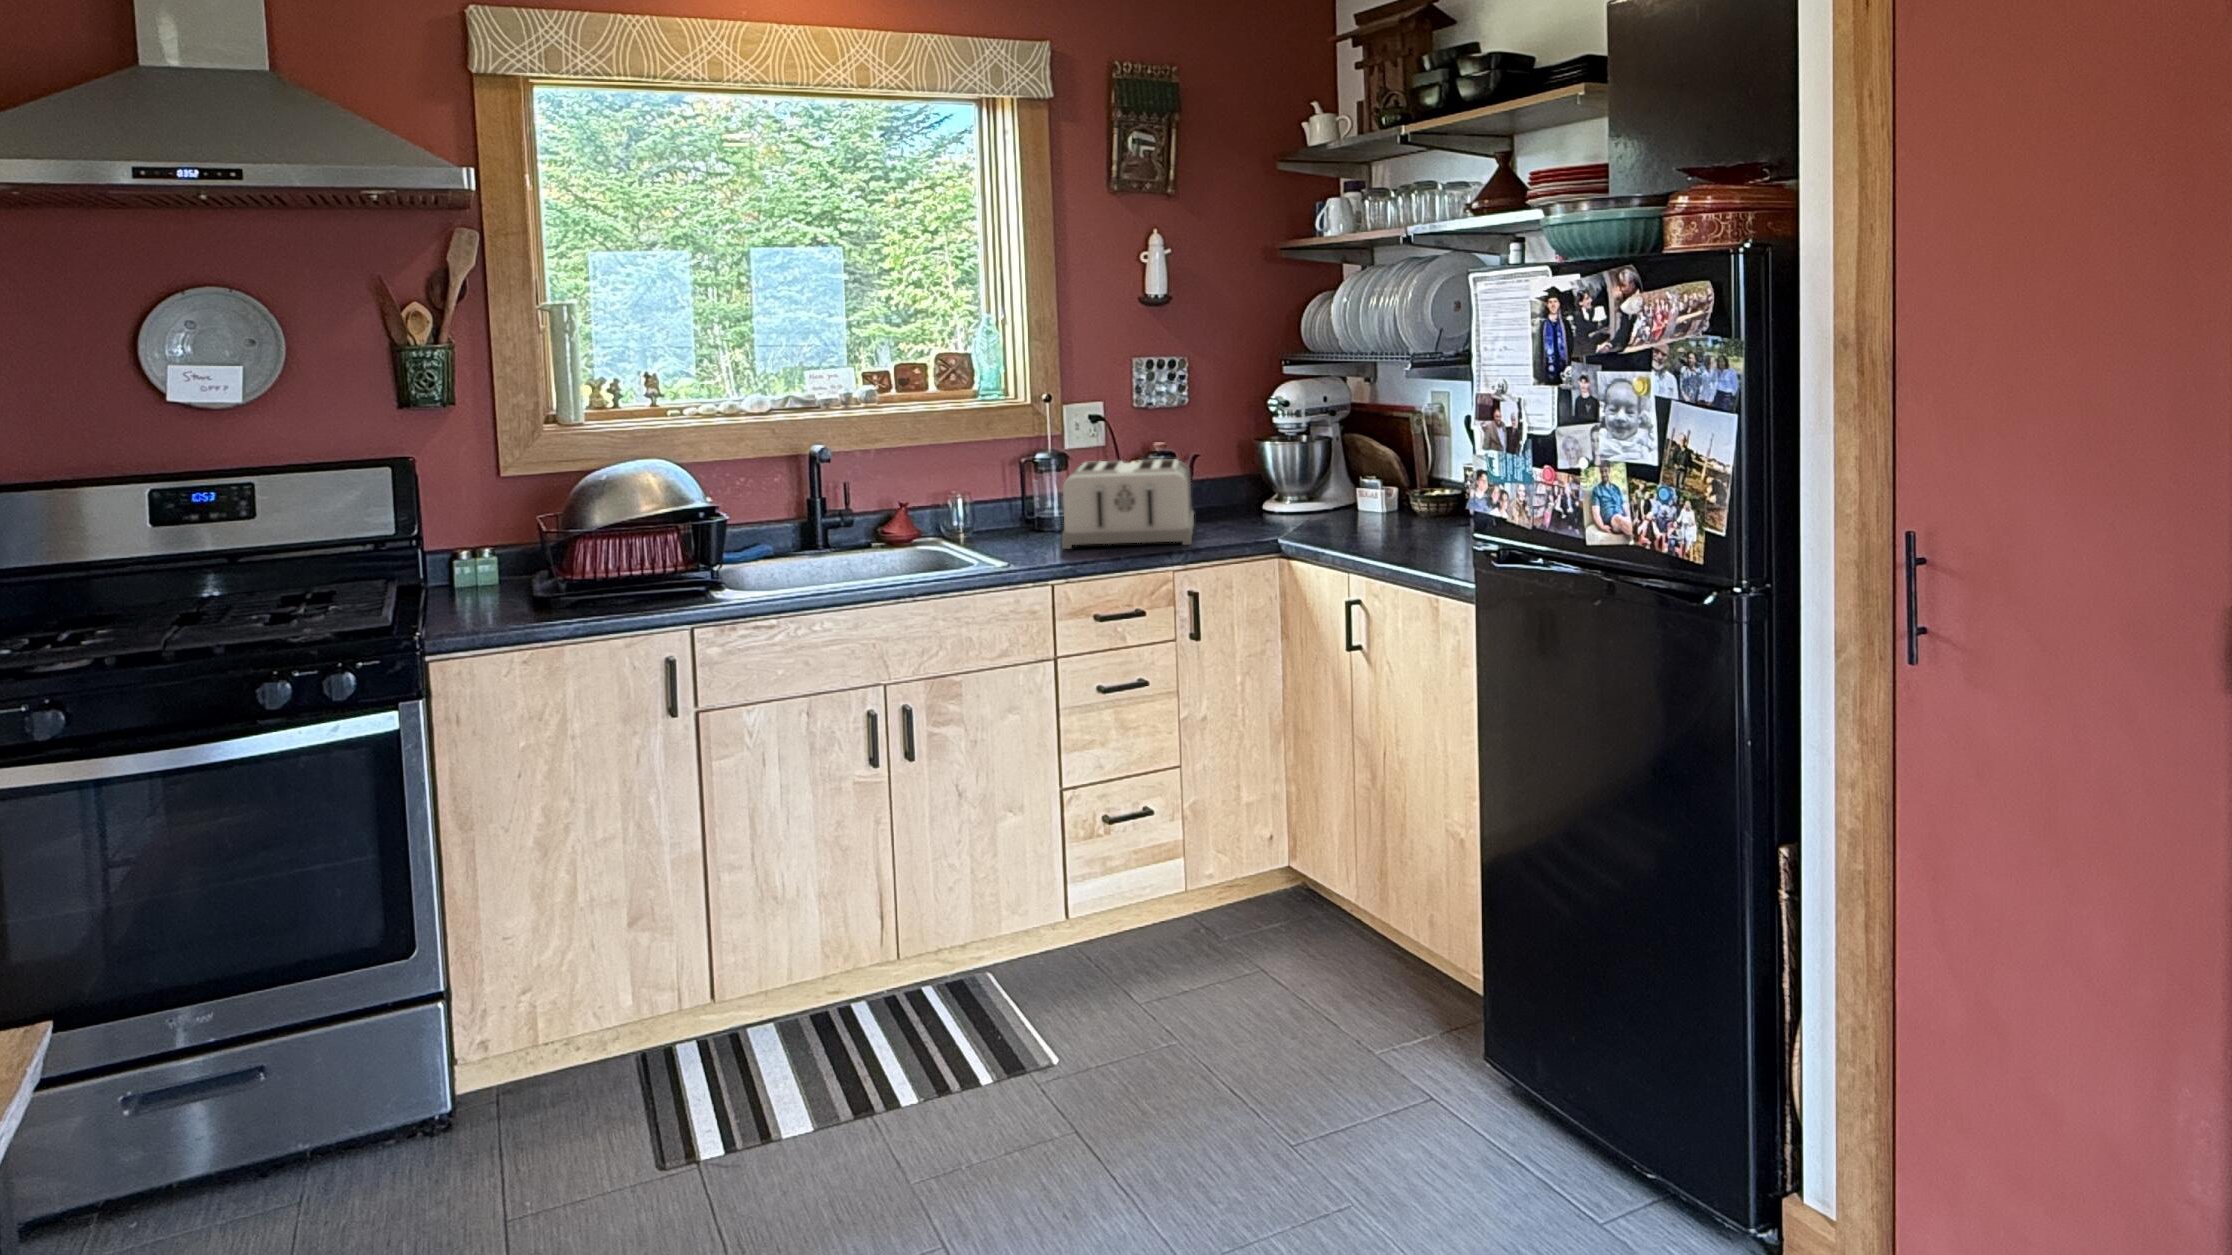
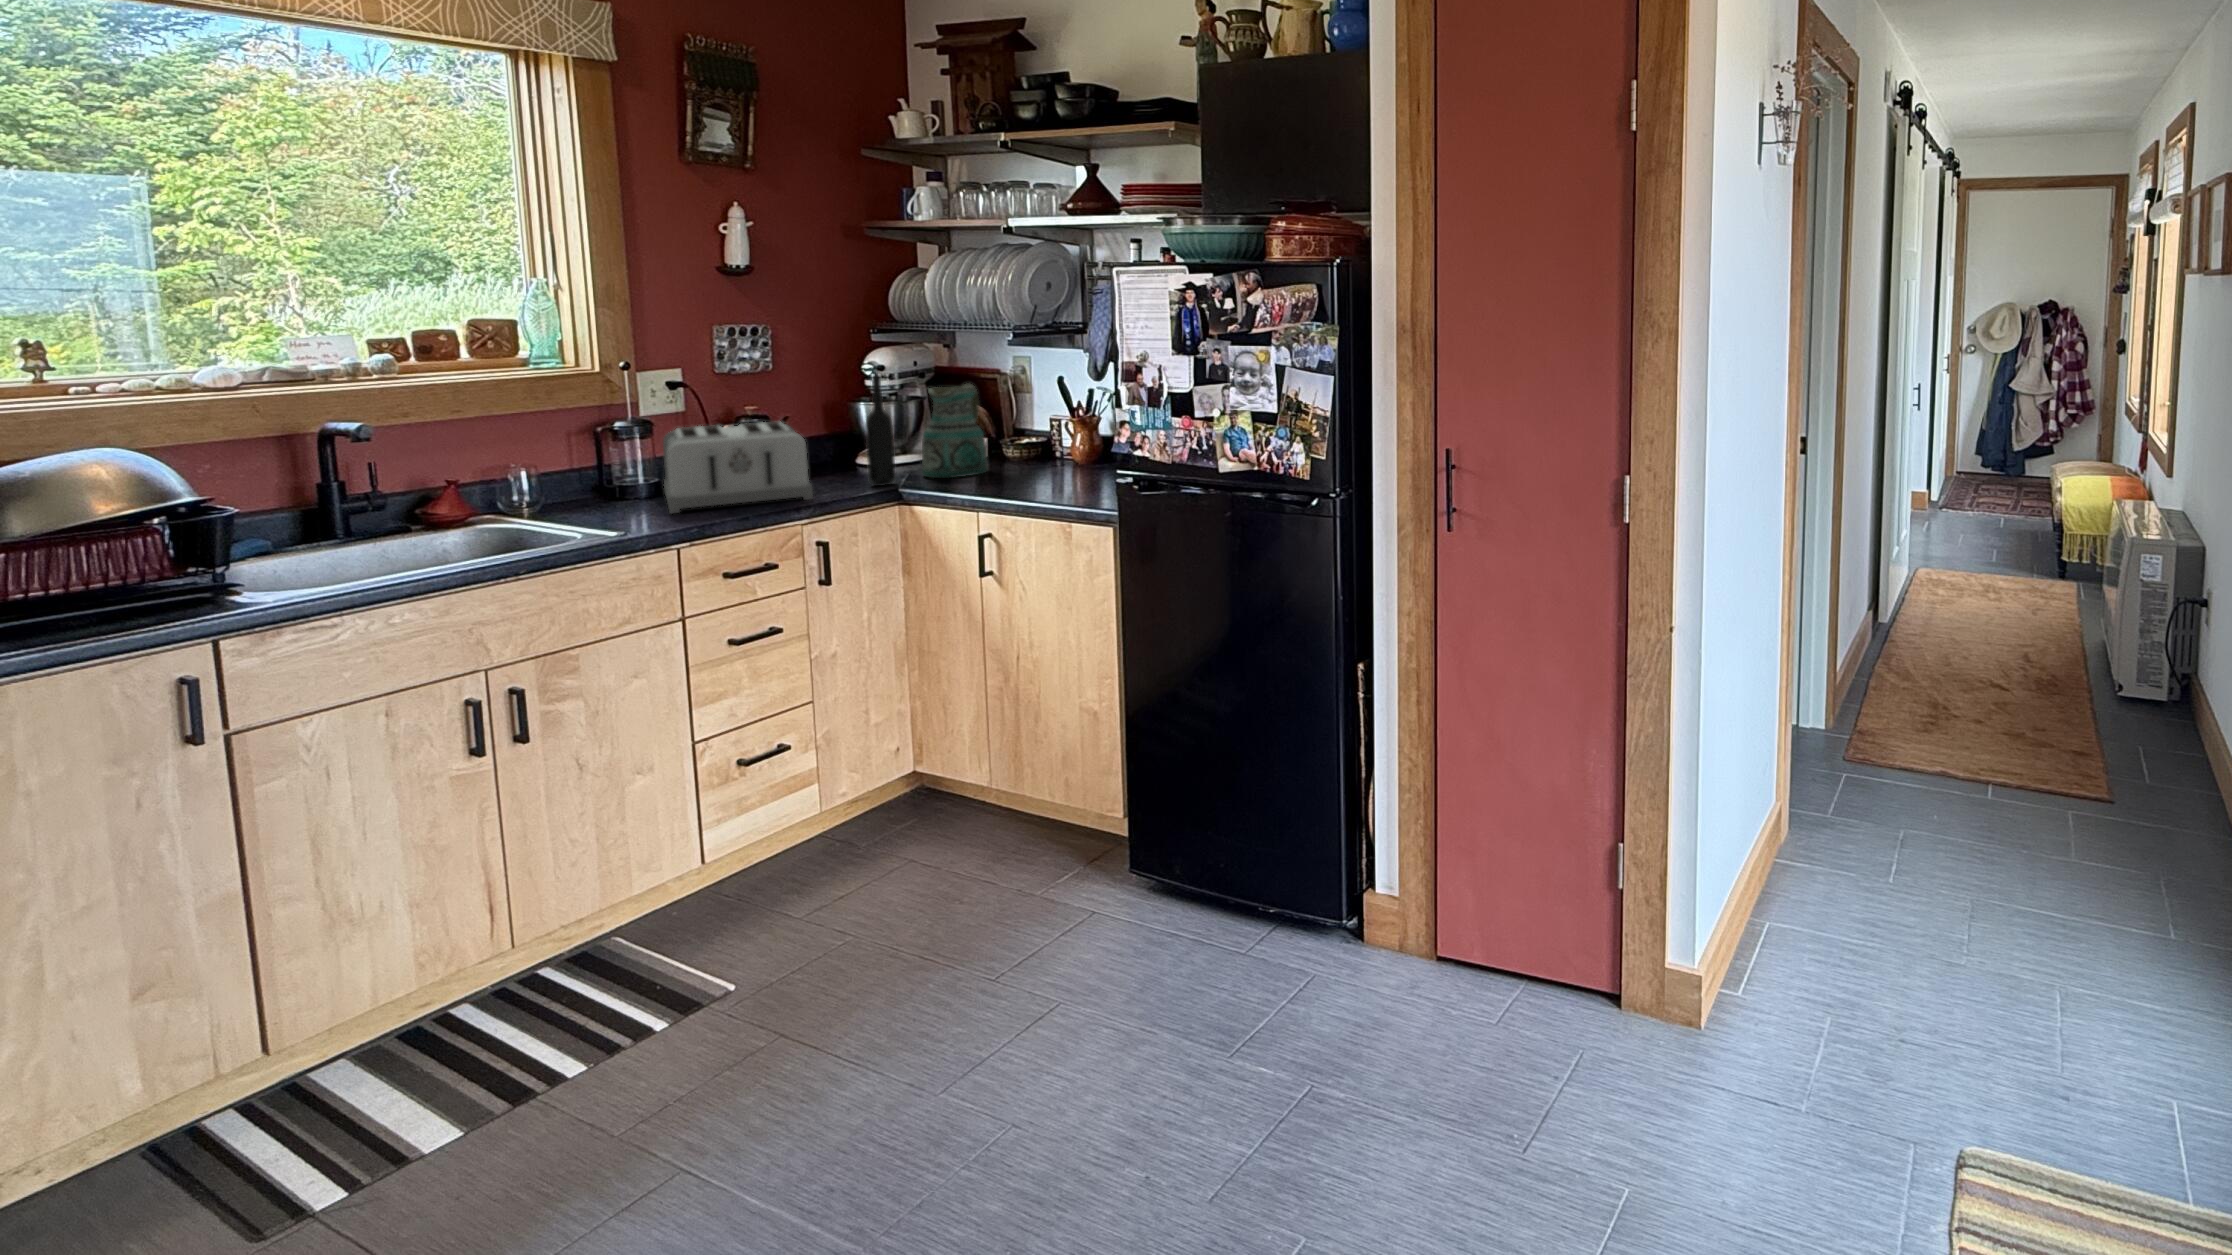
bottle: none [1250,410,1279,535] -> present [866,375,896,486]
ceramic pitcher: none [1309,422,1380,531] -> present [922,383,987,478]

